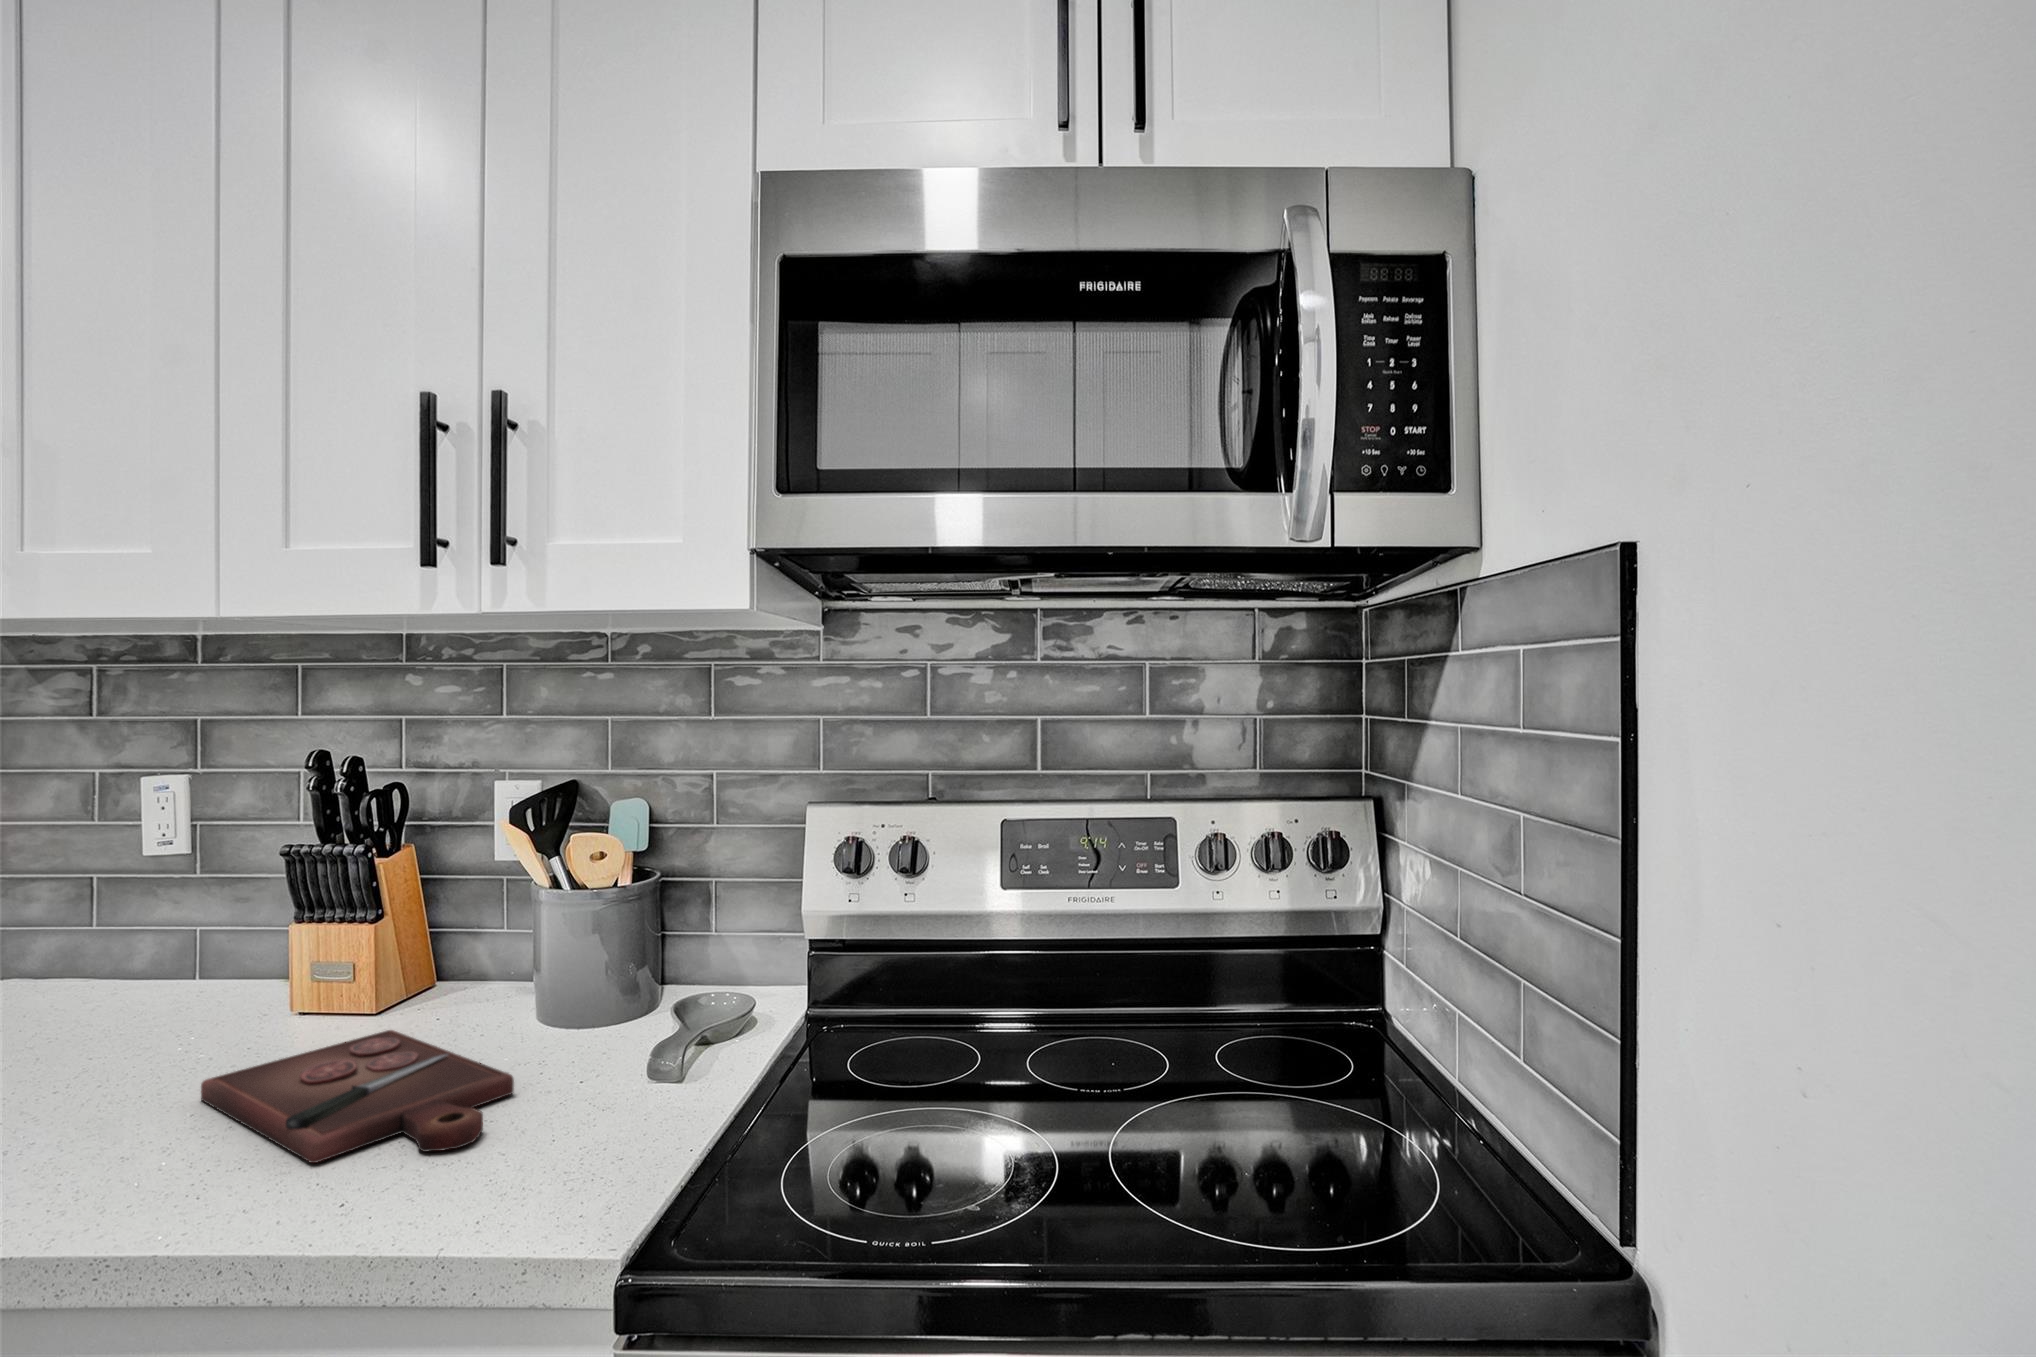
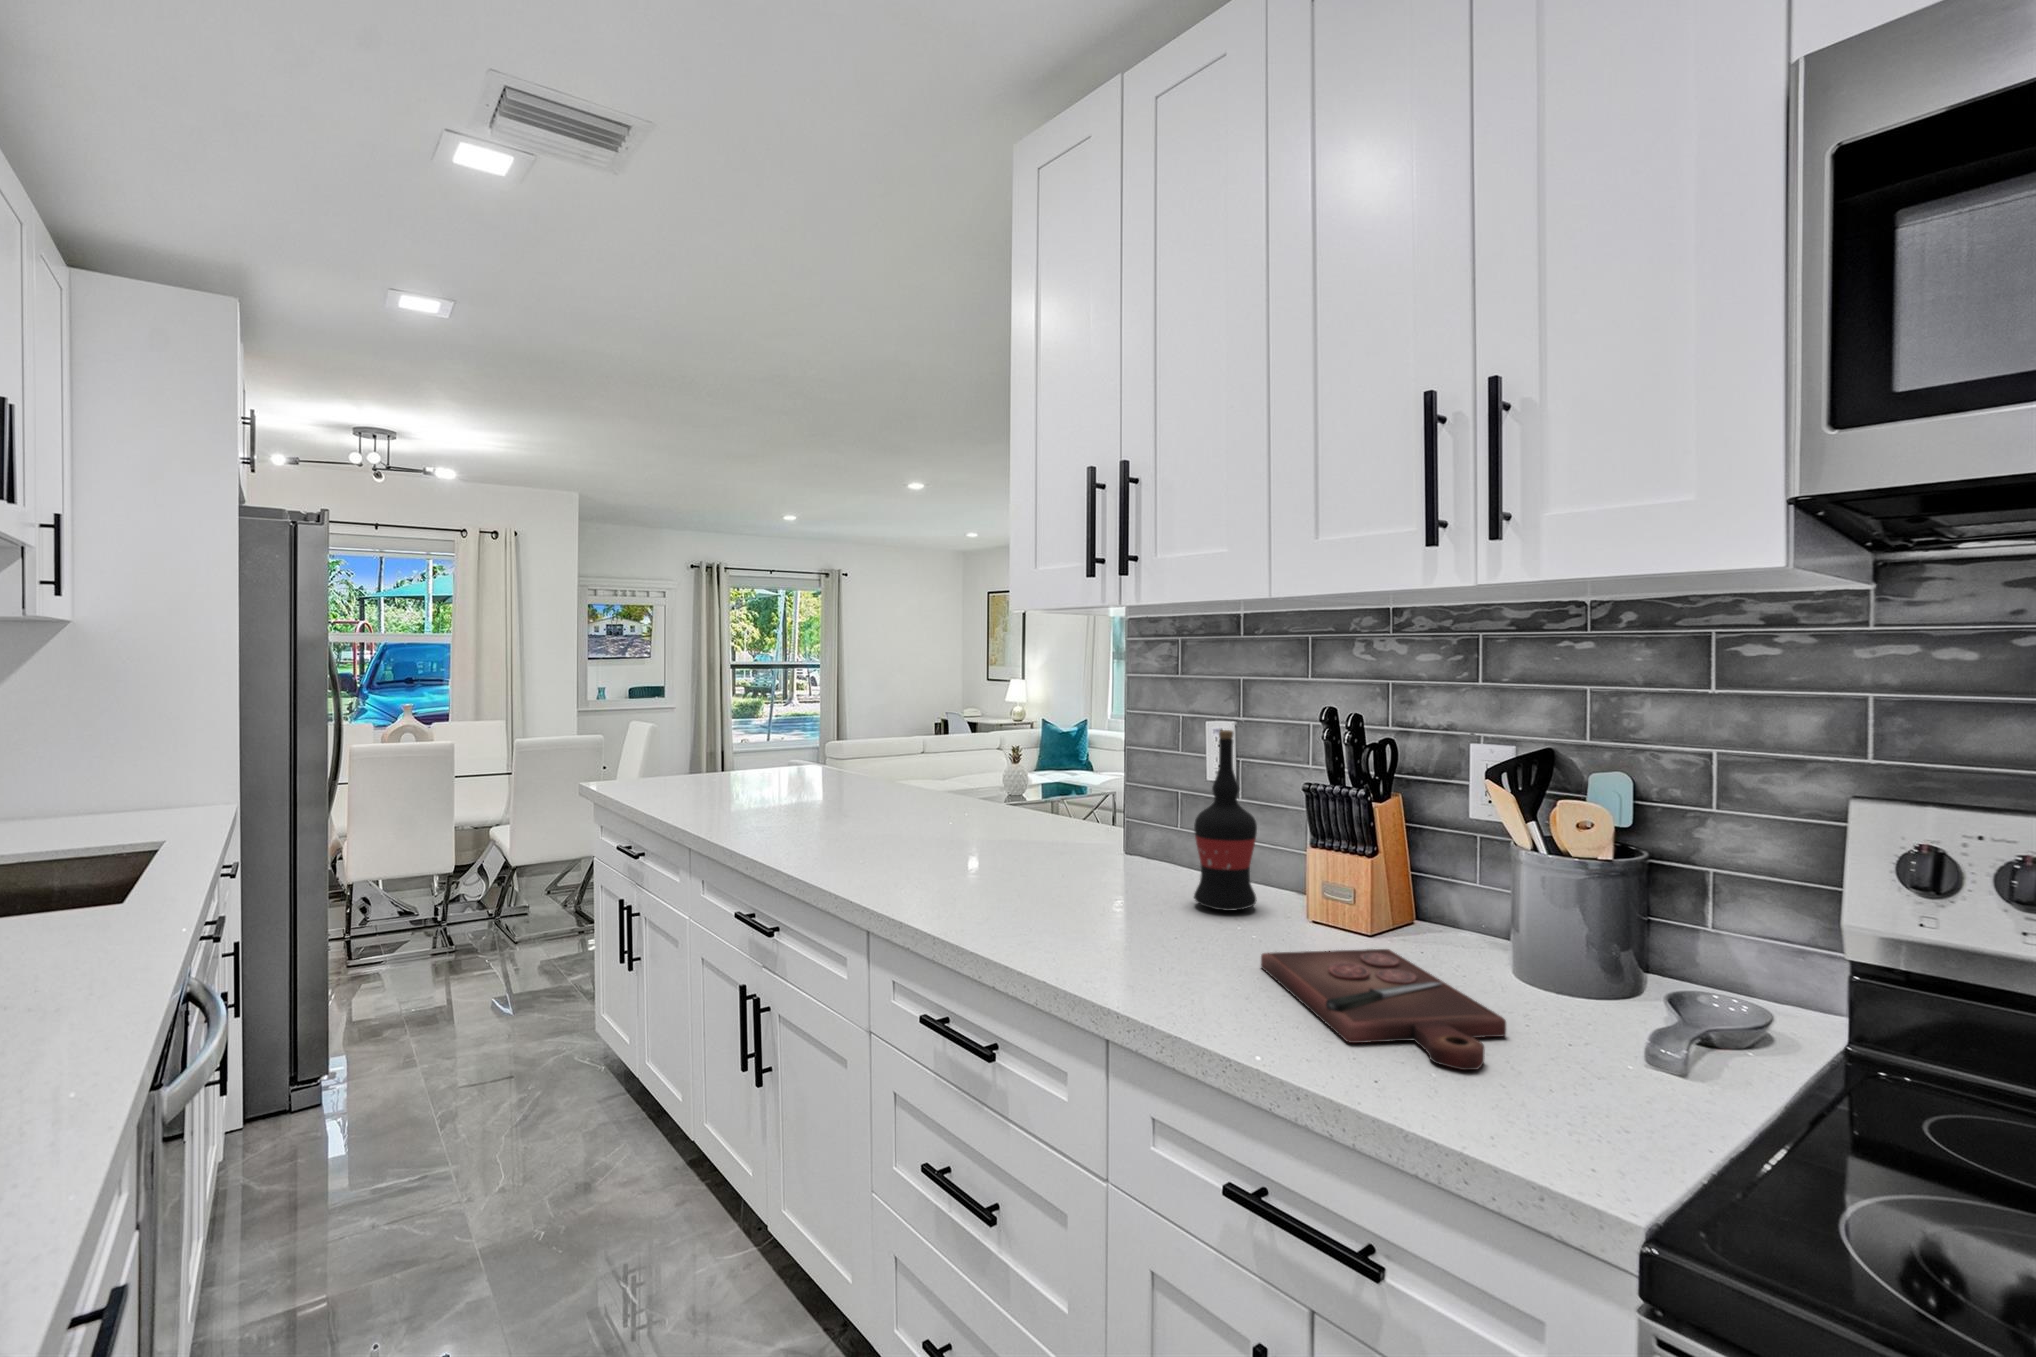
wine bottle: none [103,787,213,1035] -> present [1194,730,1257,911]

